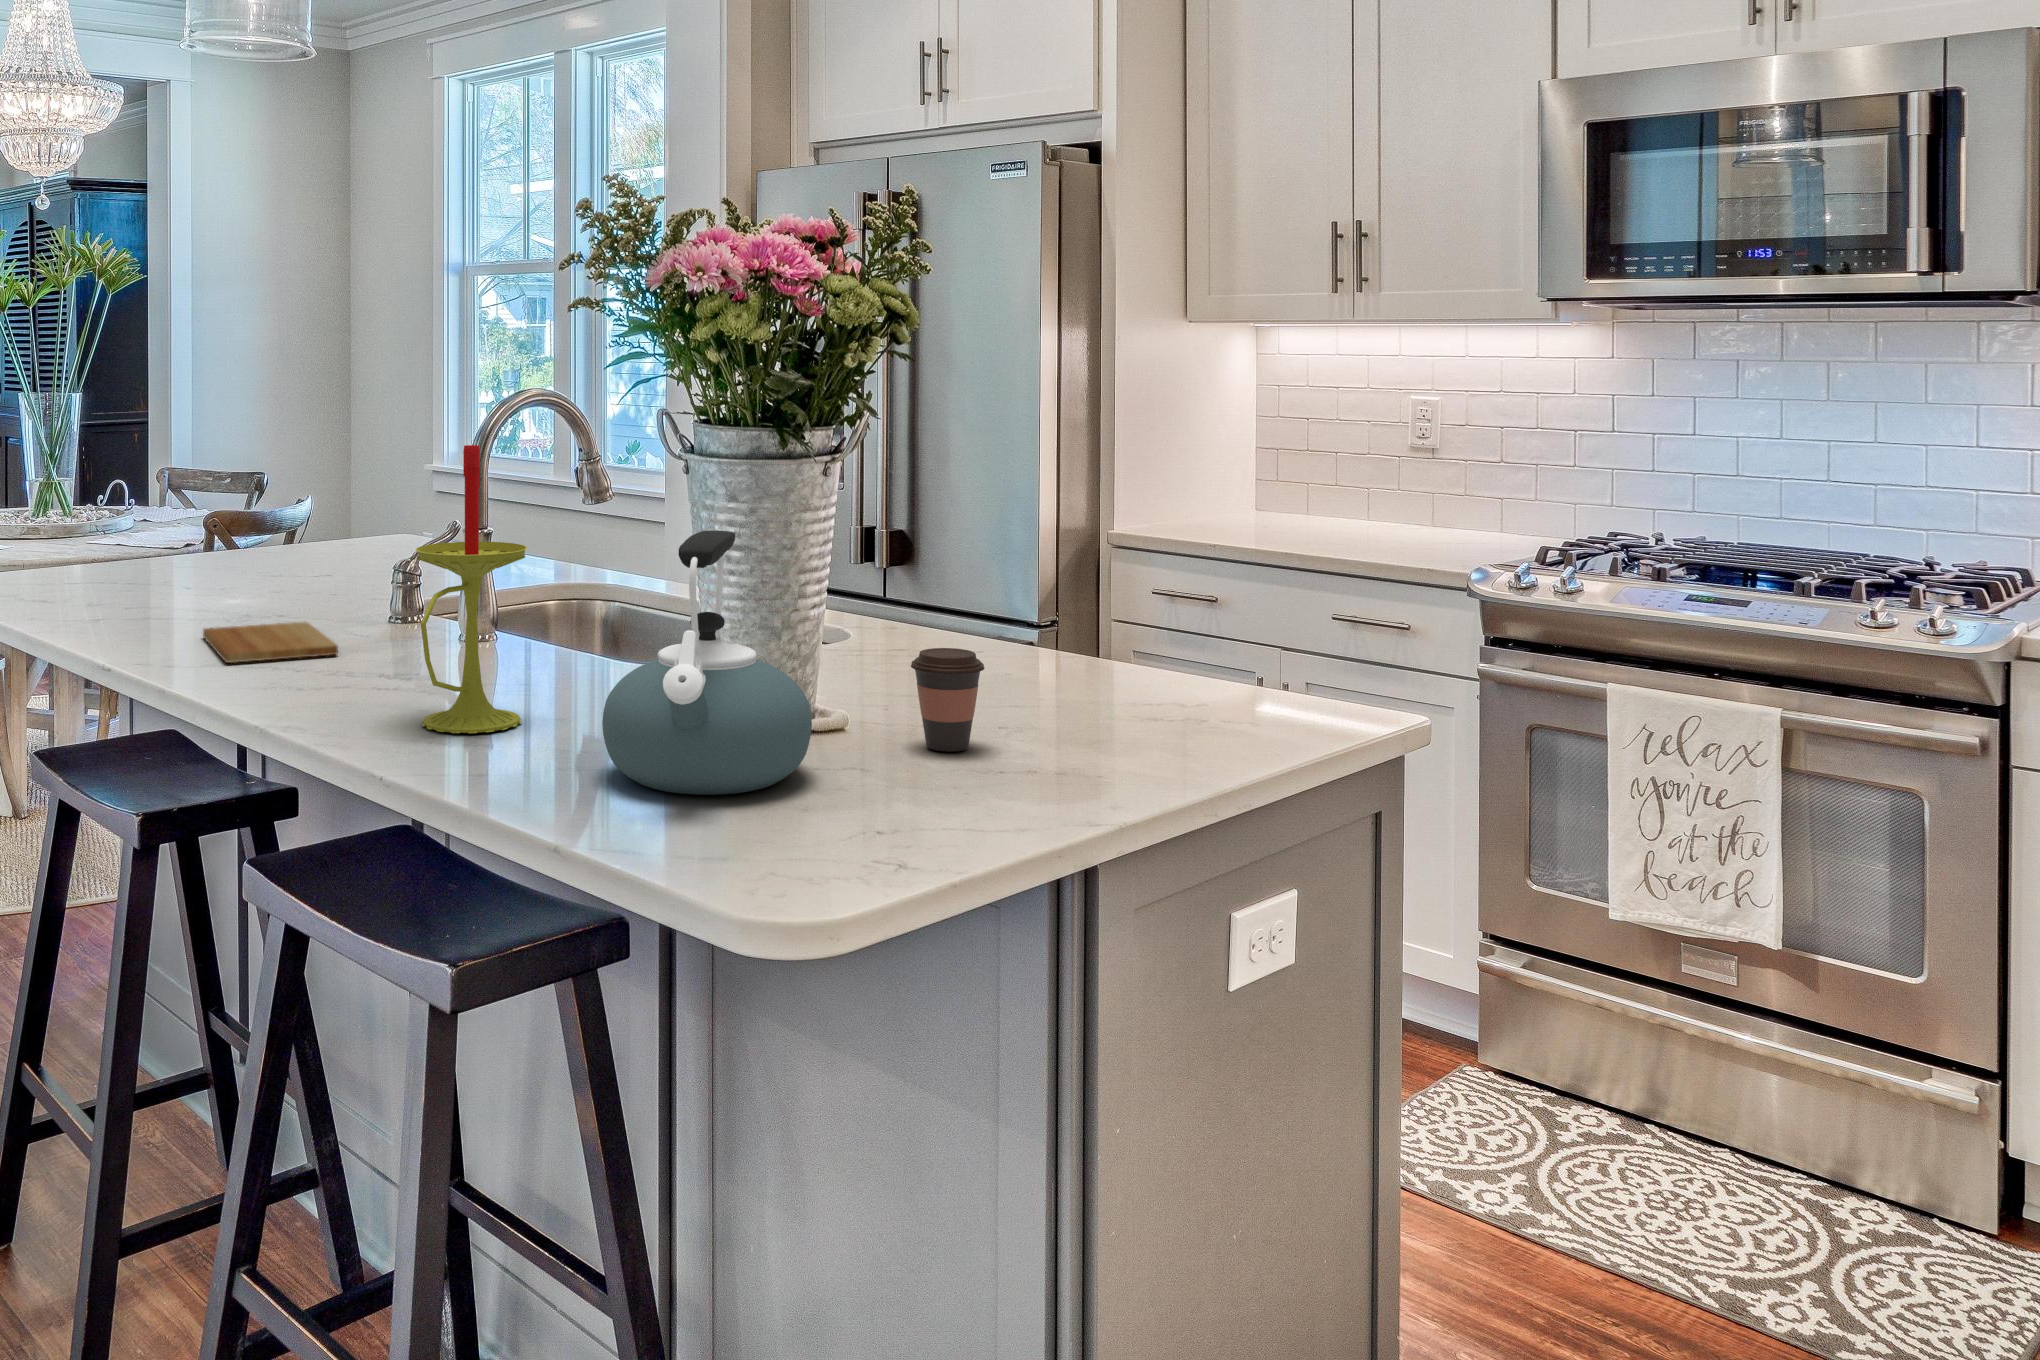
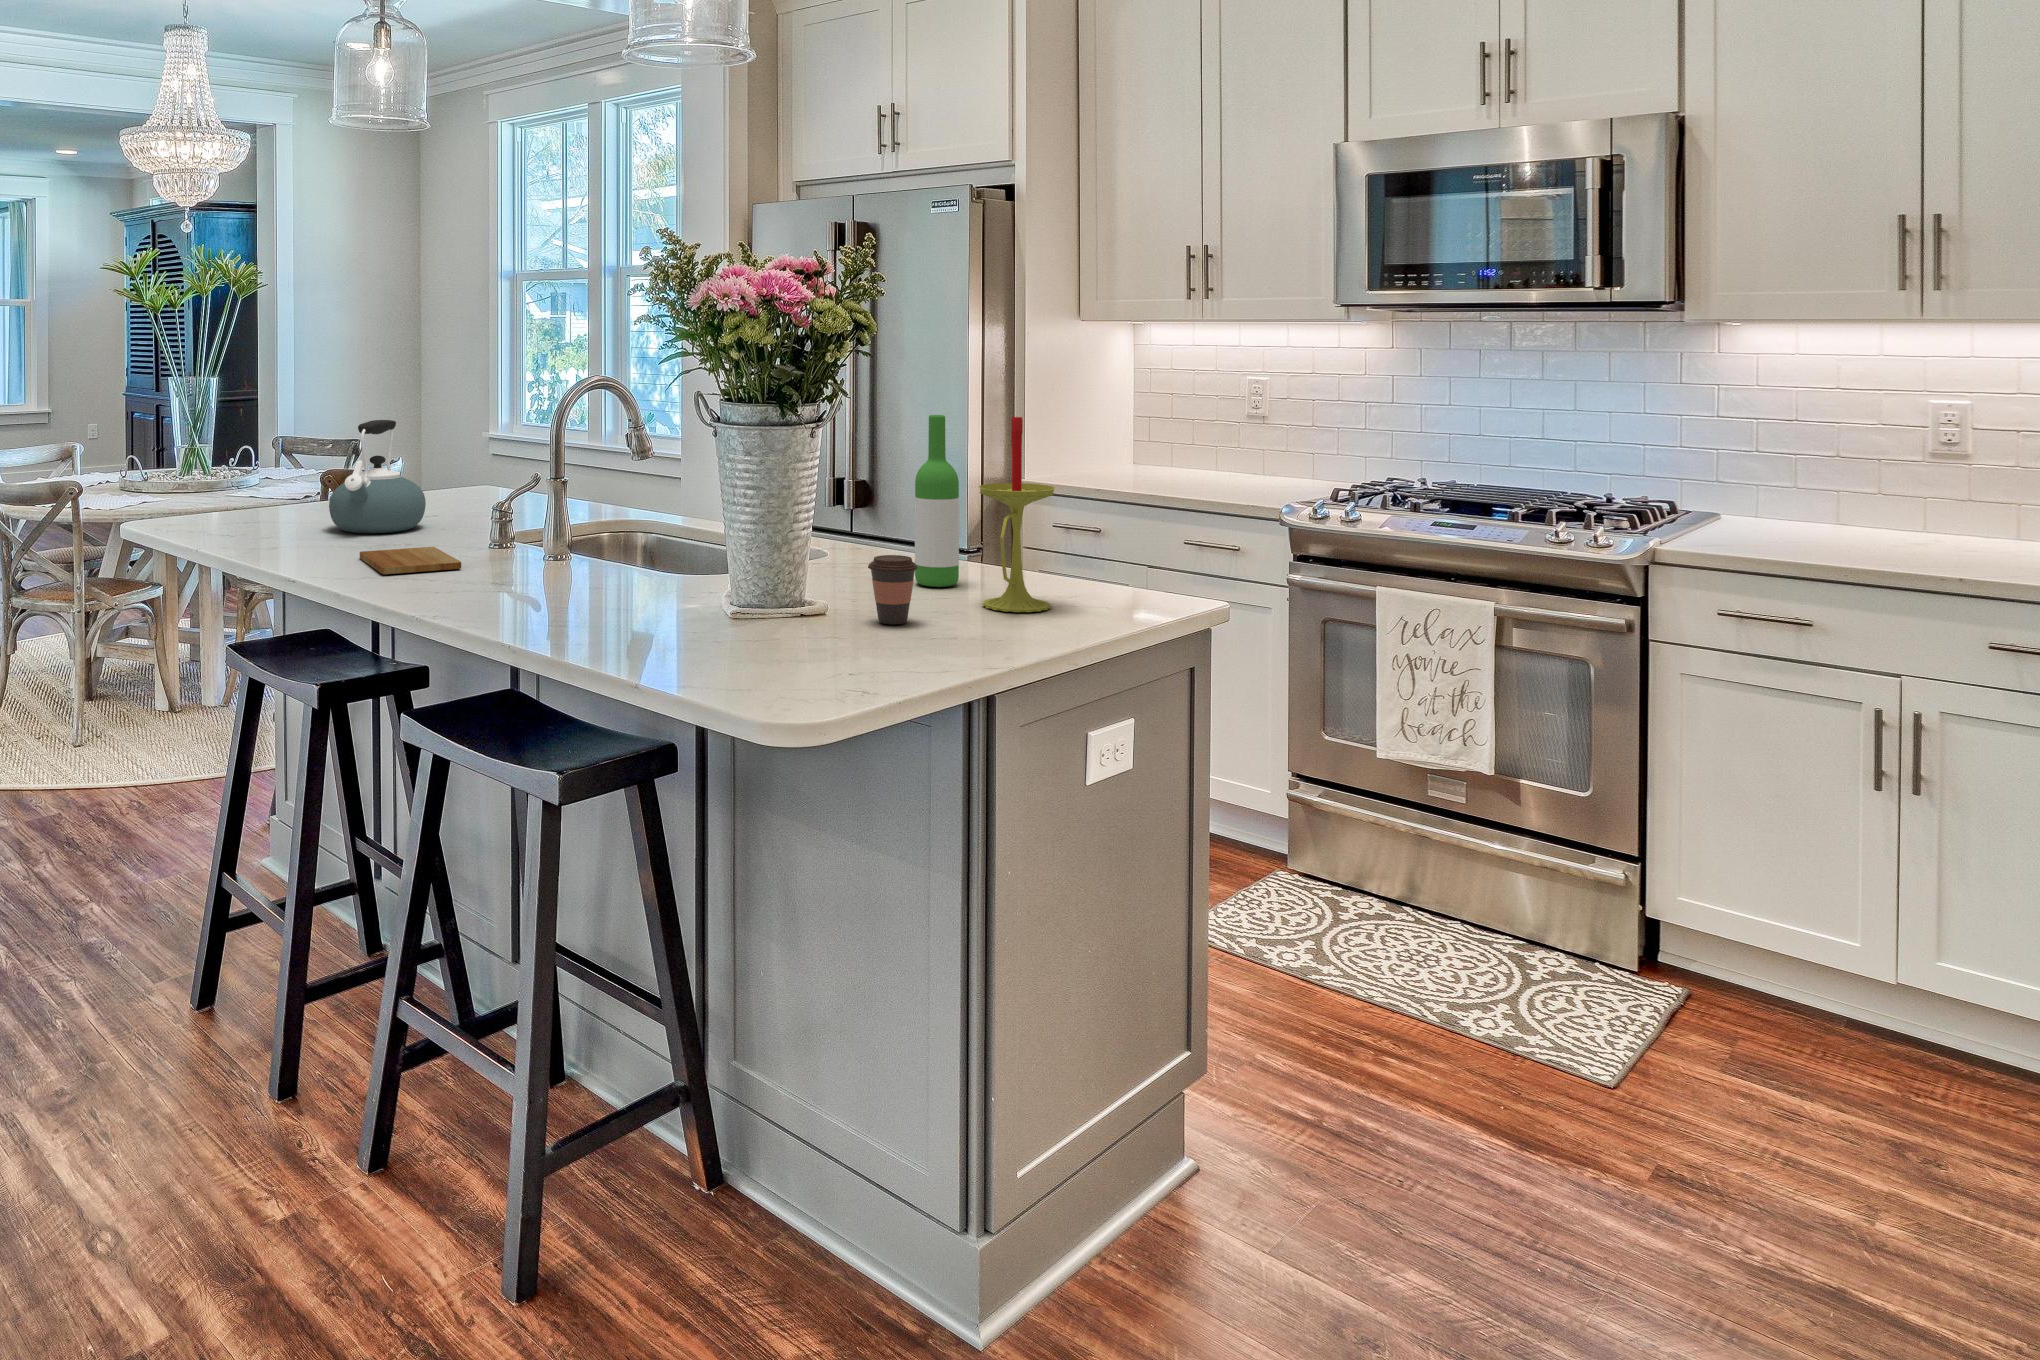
wine bottle: none [976,443,1039,689] -> present [915,415,959,587]
candle: present [416,445,527,733] -> present [979,417,1055,612]
kettle: present [602,530,812,795] -> present [329,420,426,533]

